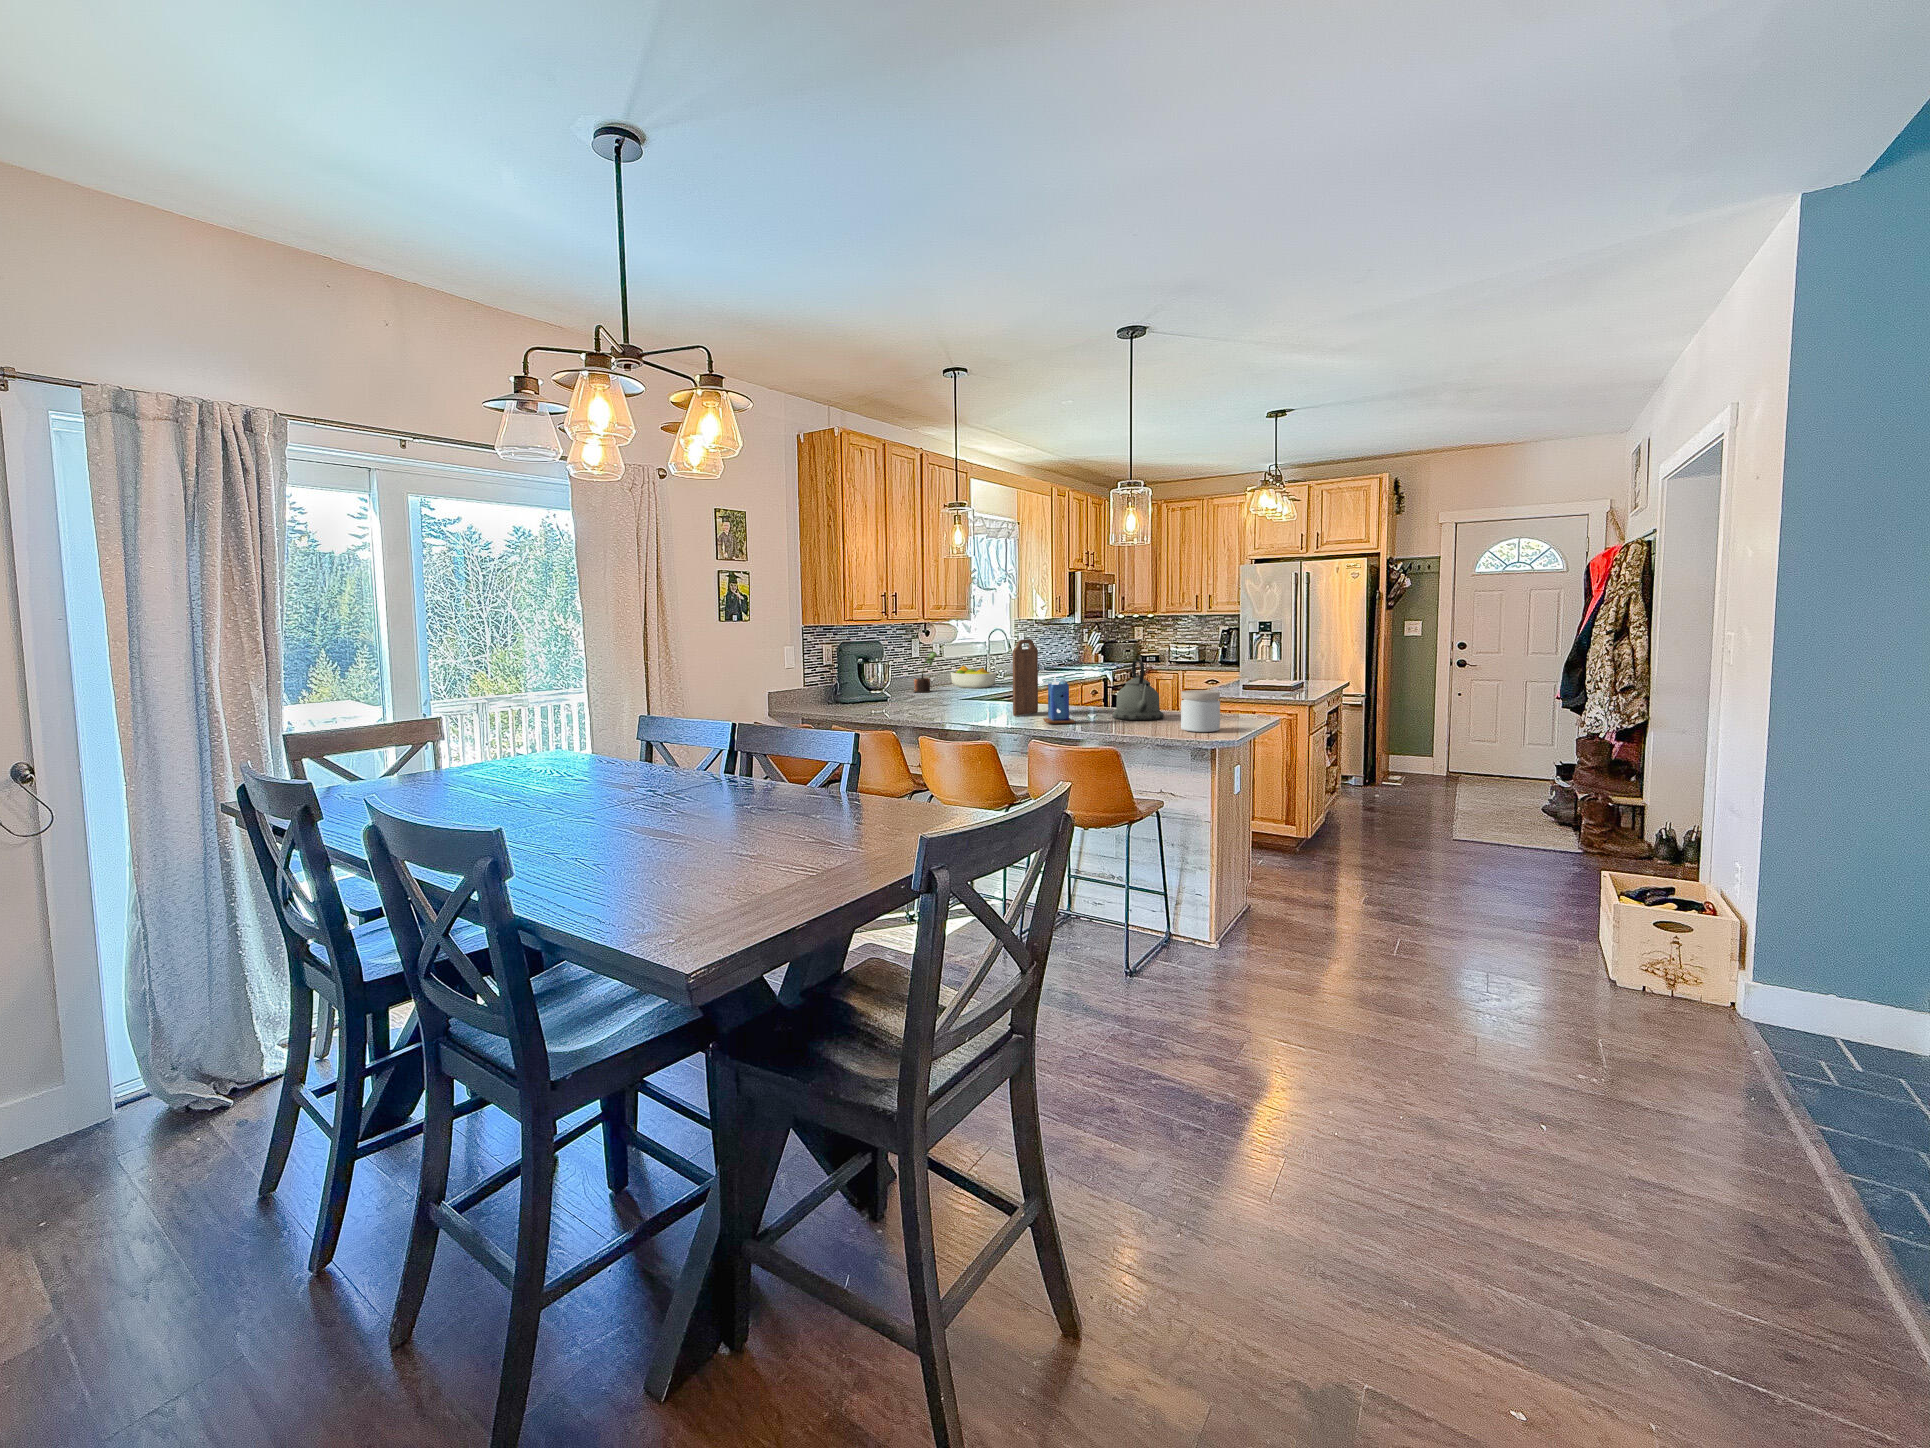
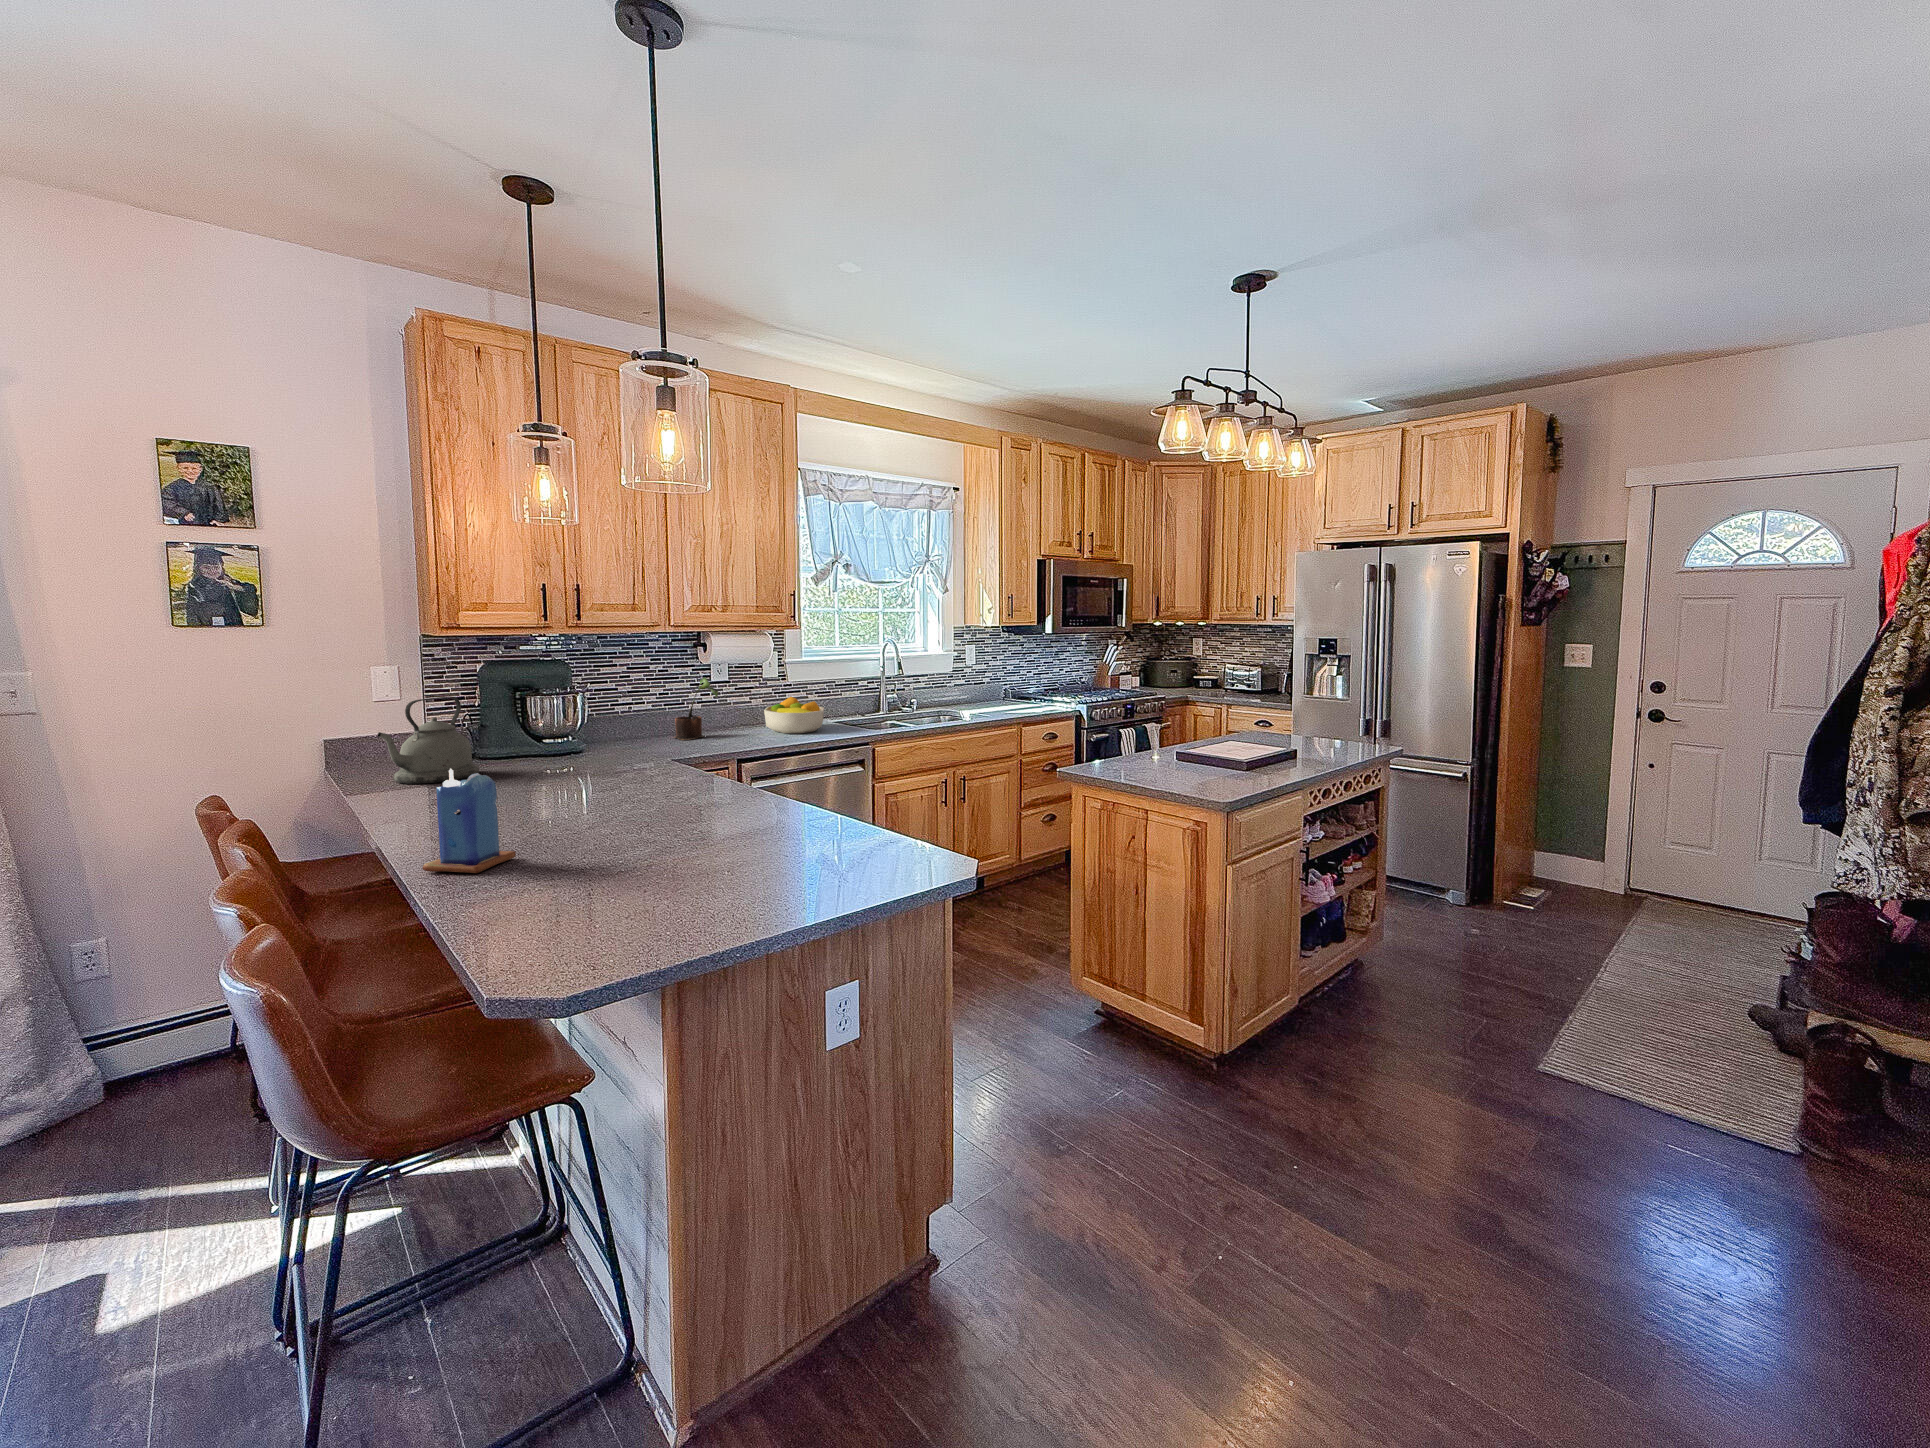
cutting board: present [1013,639,1038,716] -> none [498,678,599,828]
kettle: present [1112,661,1164,720] -> present [378,697,479,784]
jar: present [1181,690,1220,732] -> none [510,837,621,962]

